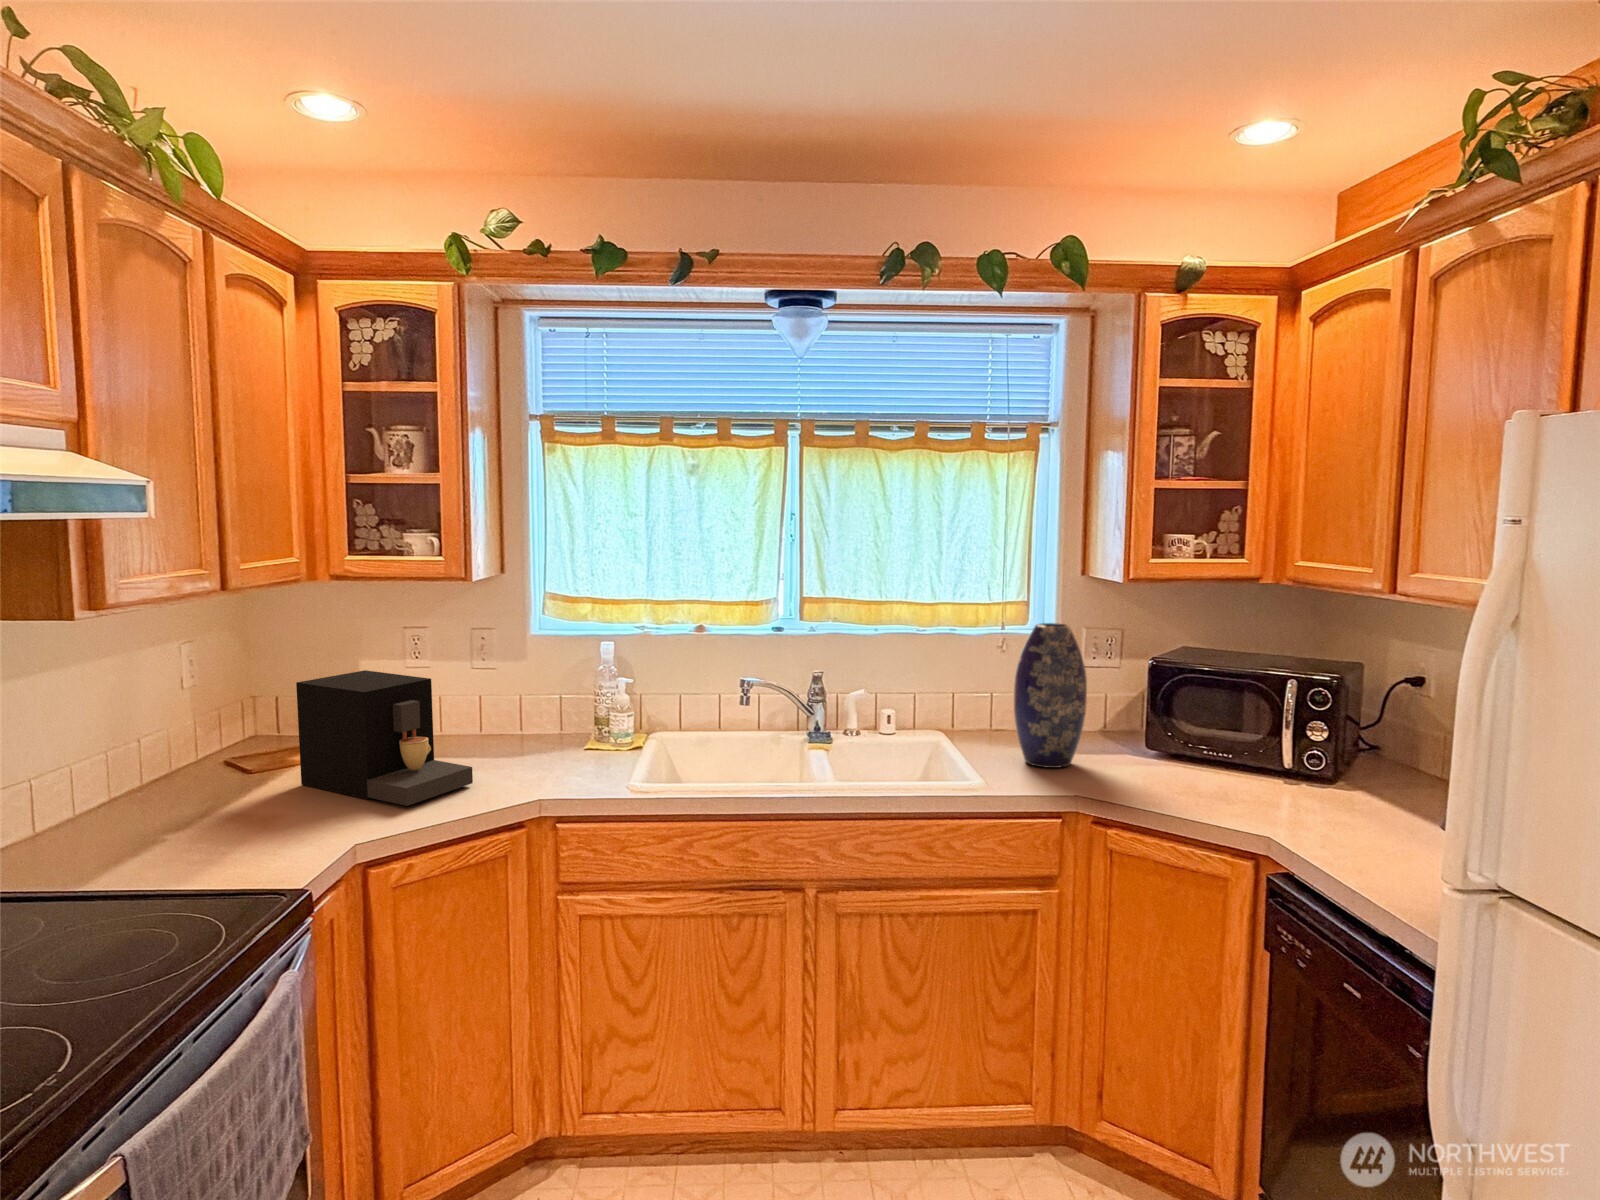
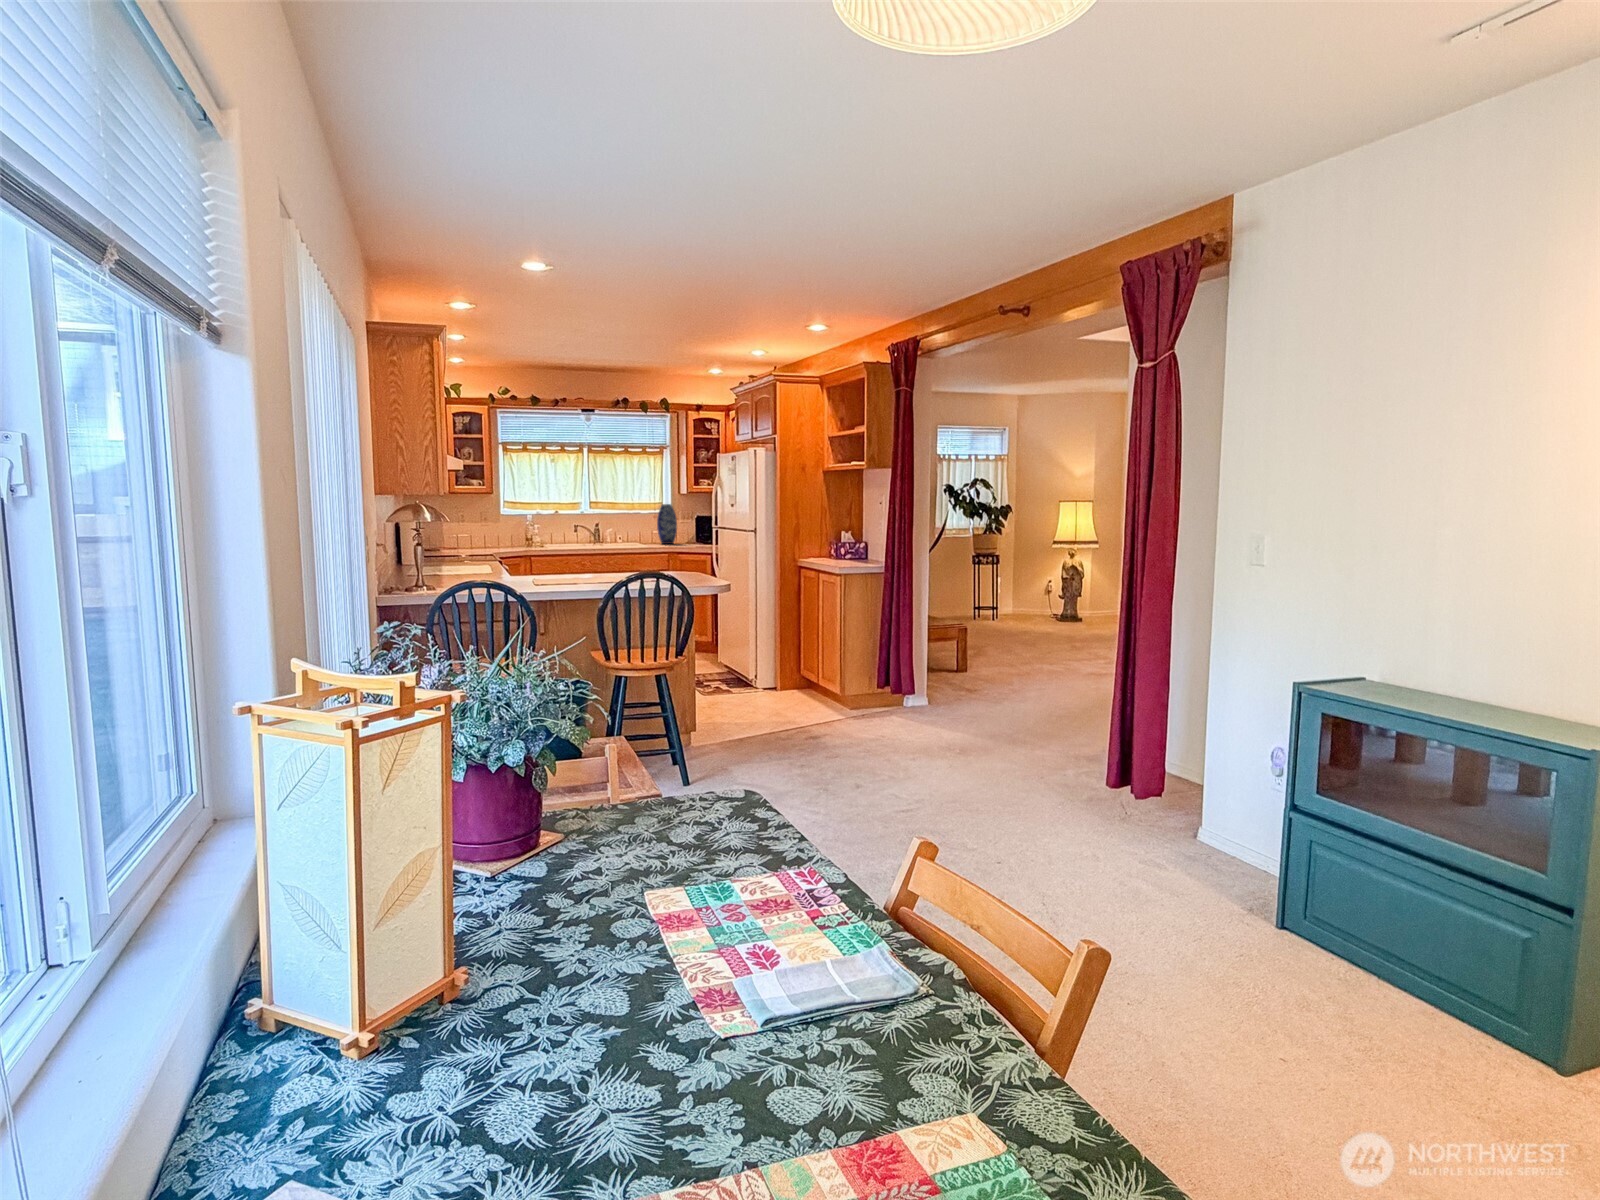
coffee maker: present [296,670,473,806] -> none [453,520,506,550]

